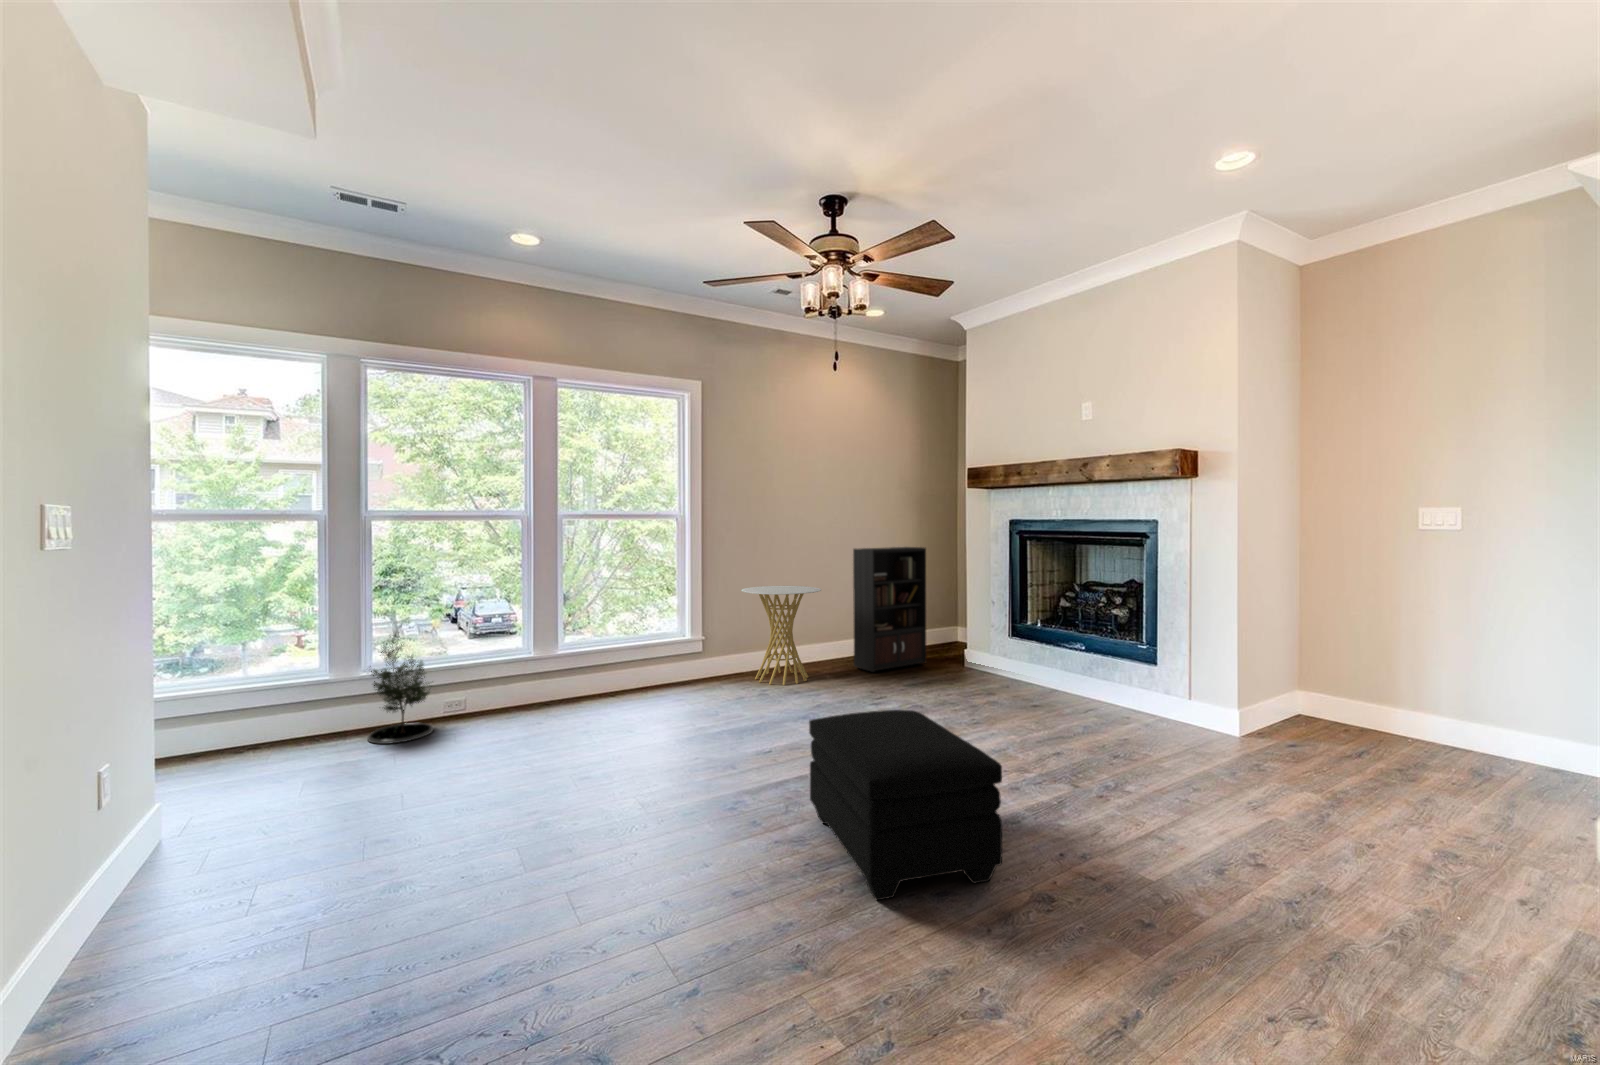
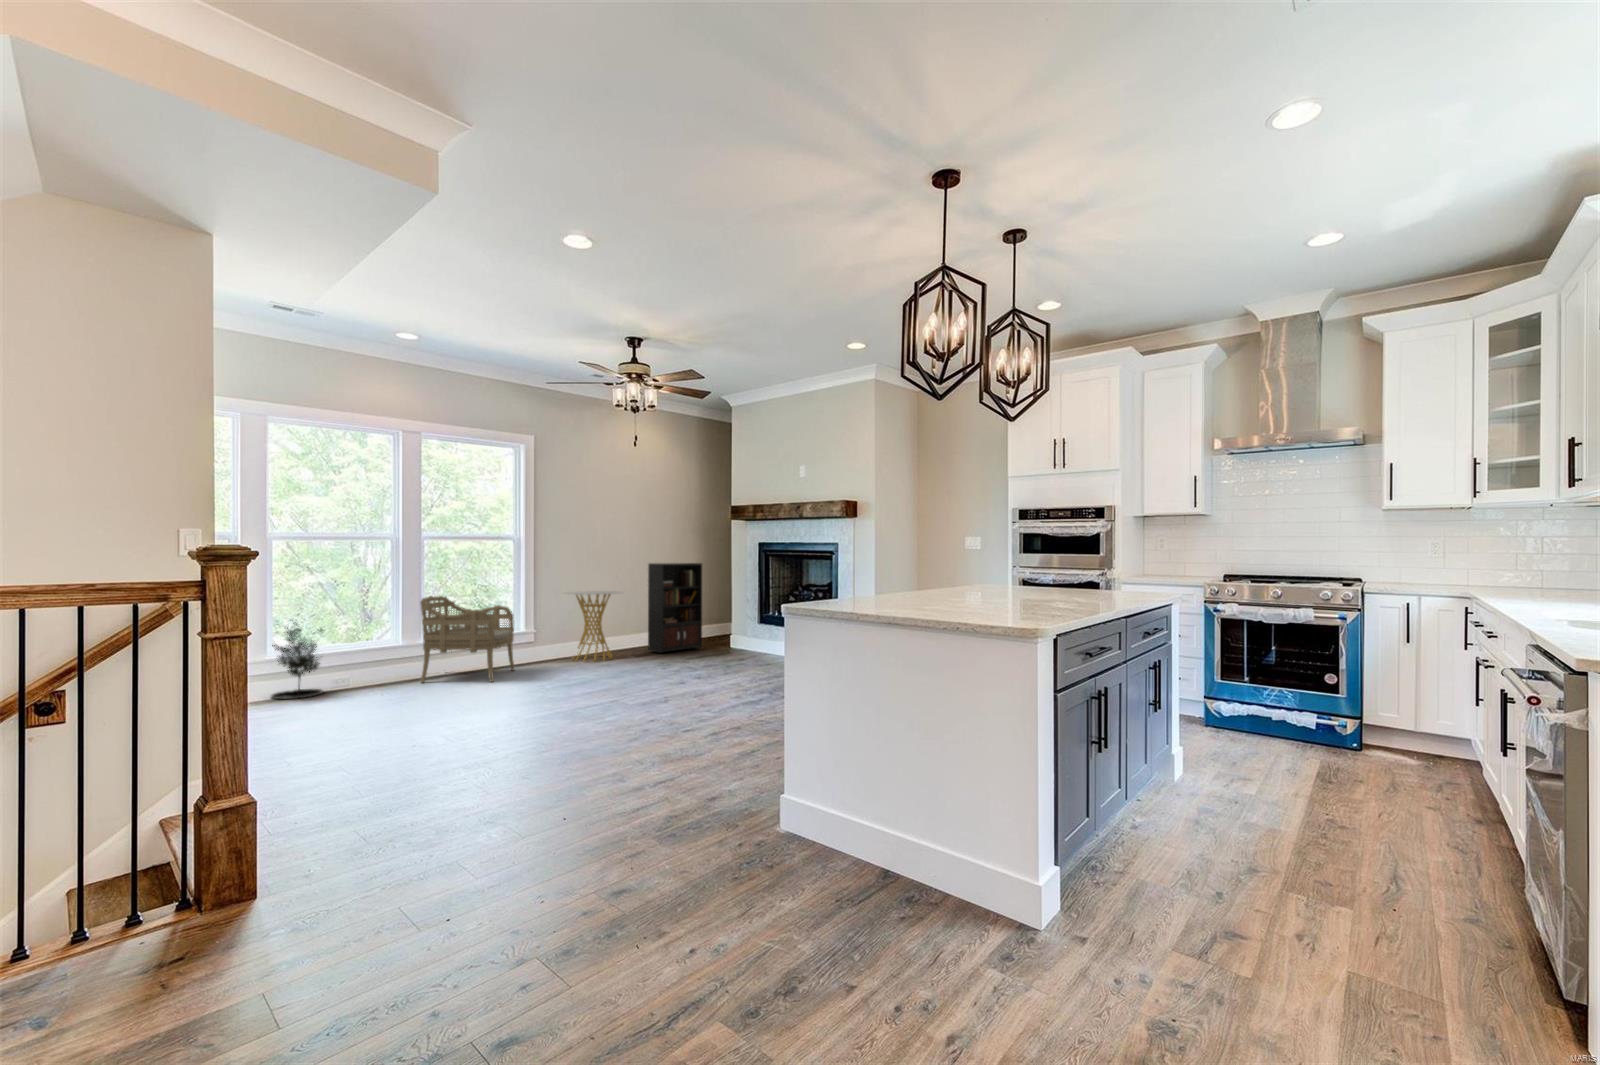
armchair: none [553,596,680,724] -> present [420,596,515,682]
ottoman: present [809,710,1002,900] -> none [615,643,716,723]

